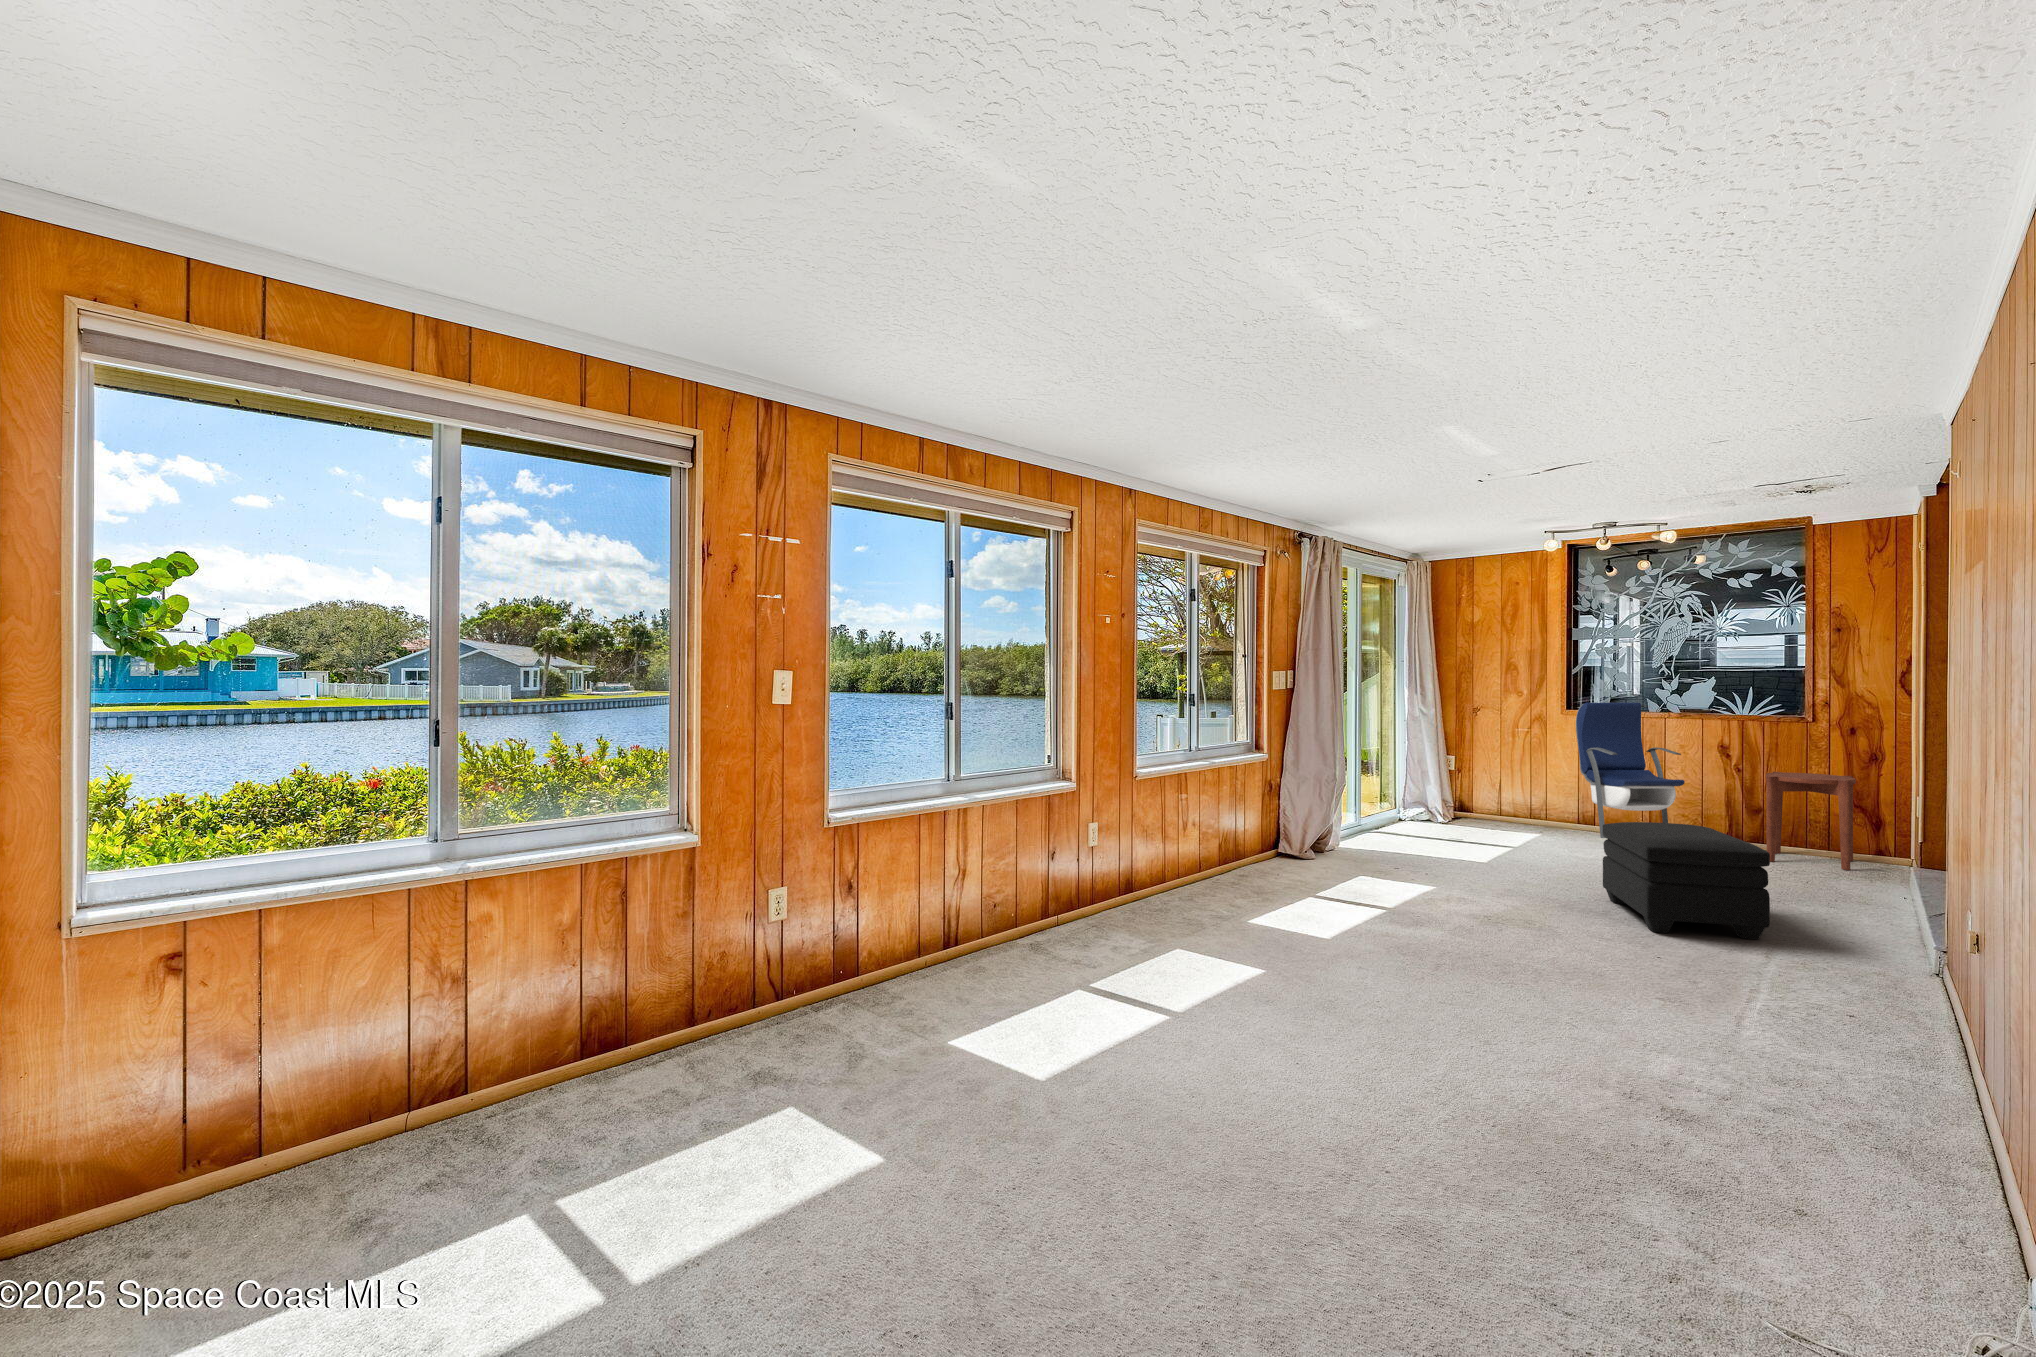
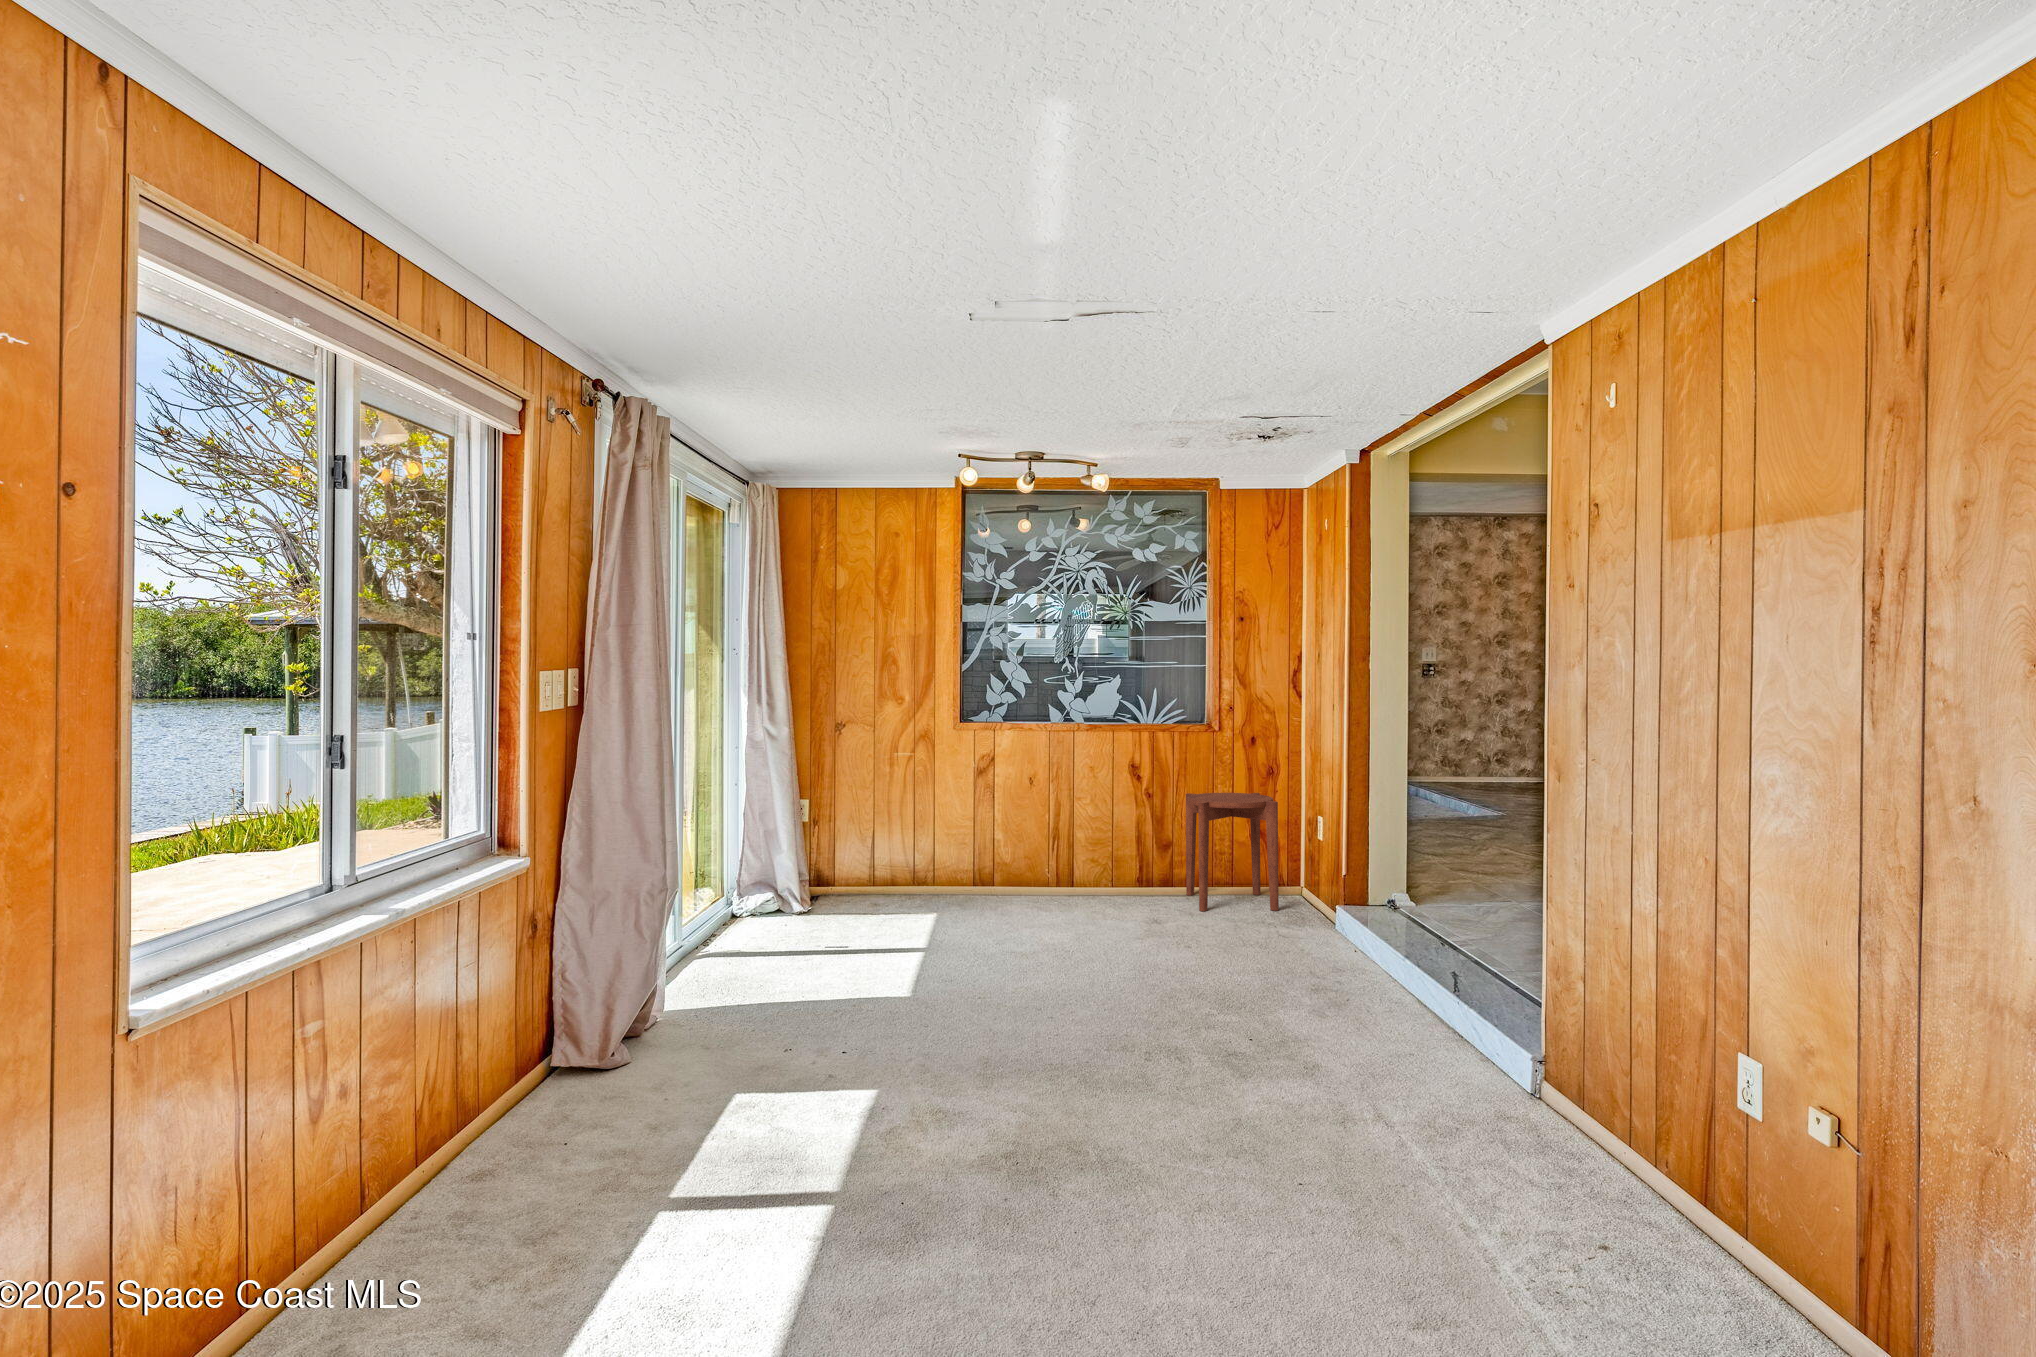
armchair: present [1576,703,1685,838] -> none [977,712,1108,908]
ottoman: present [1602,822,1770,939] -> none [1145,907,1424,1130]

